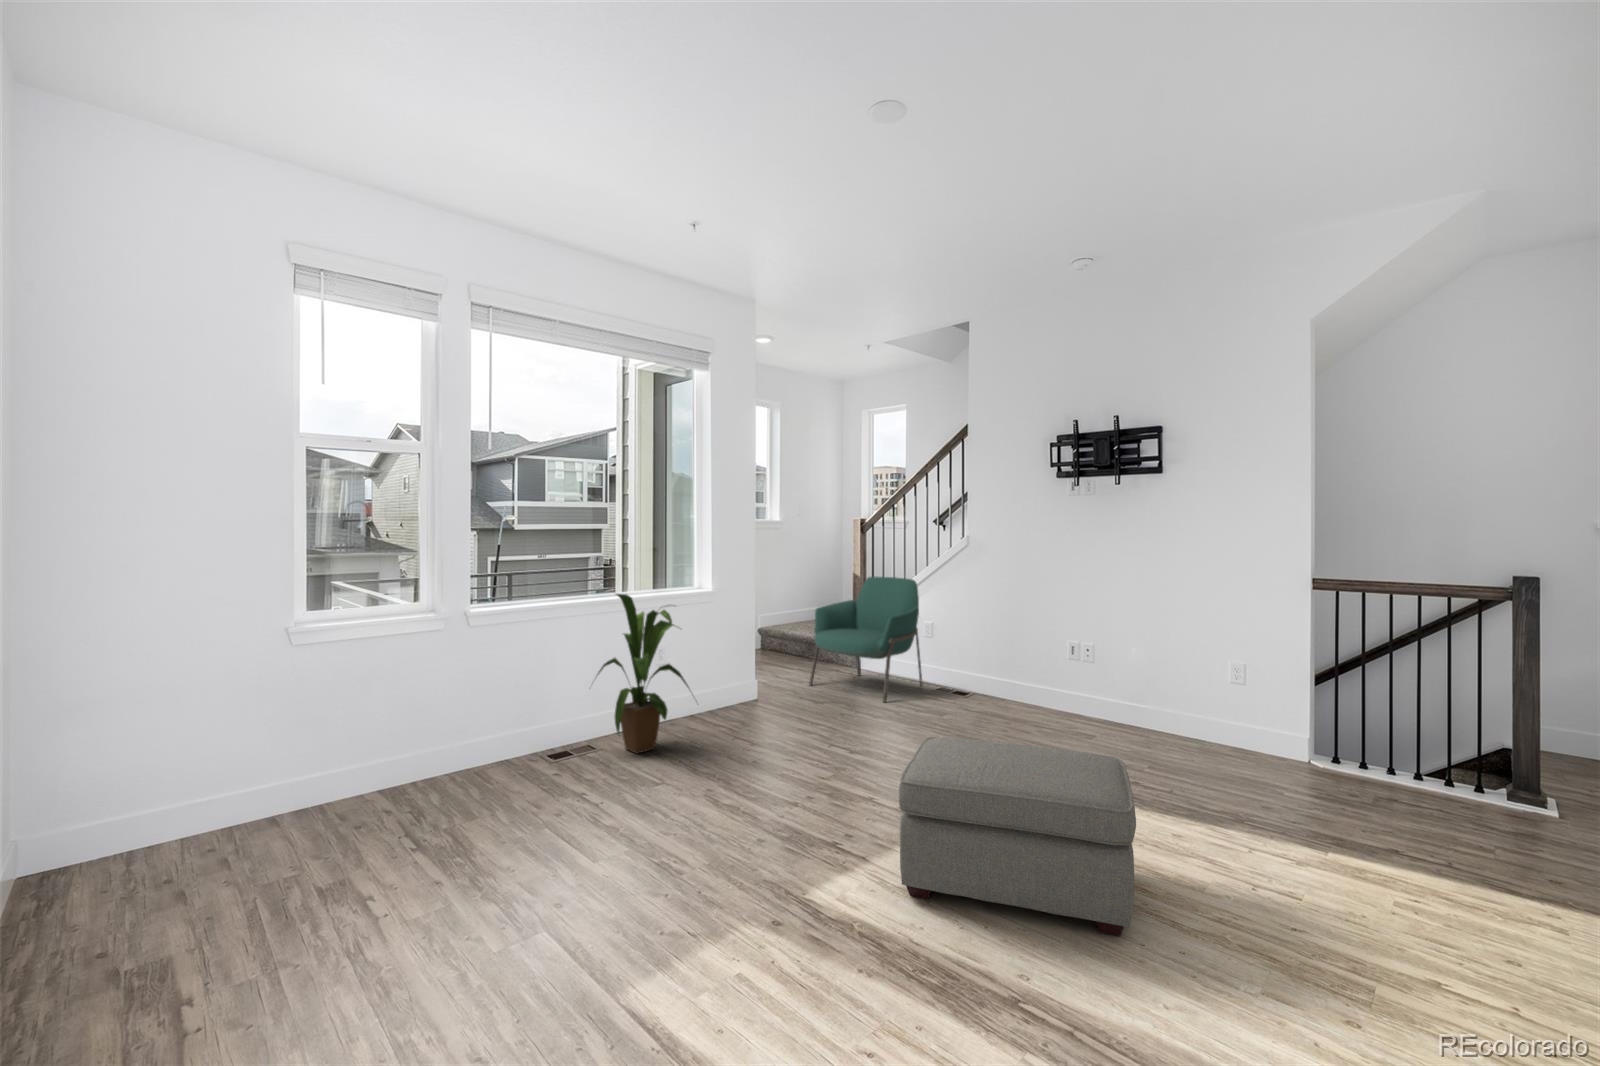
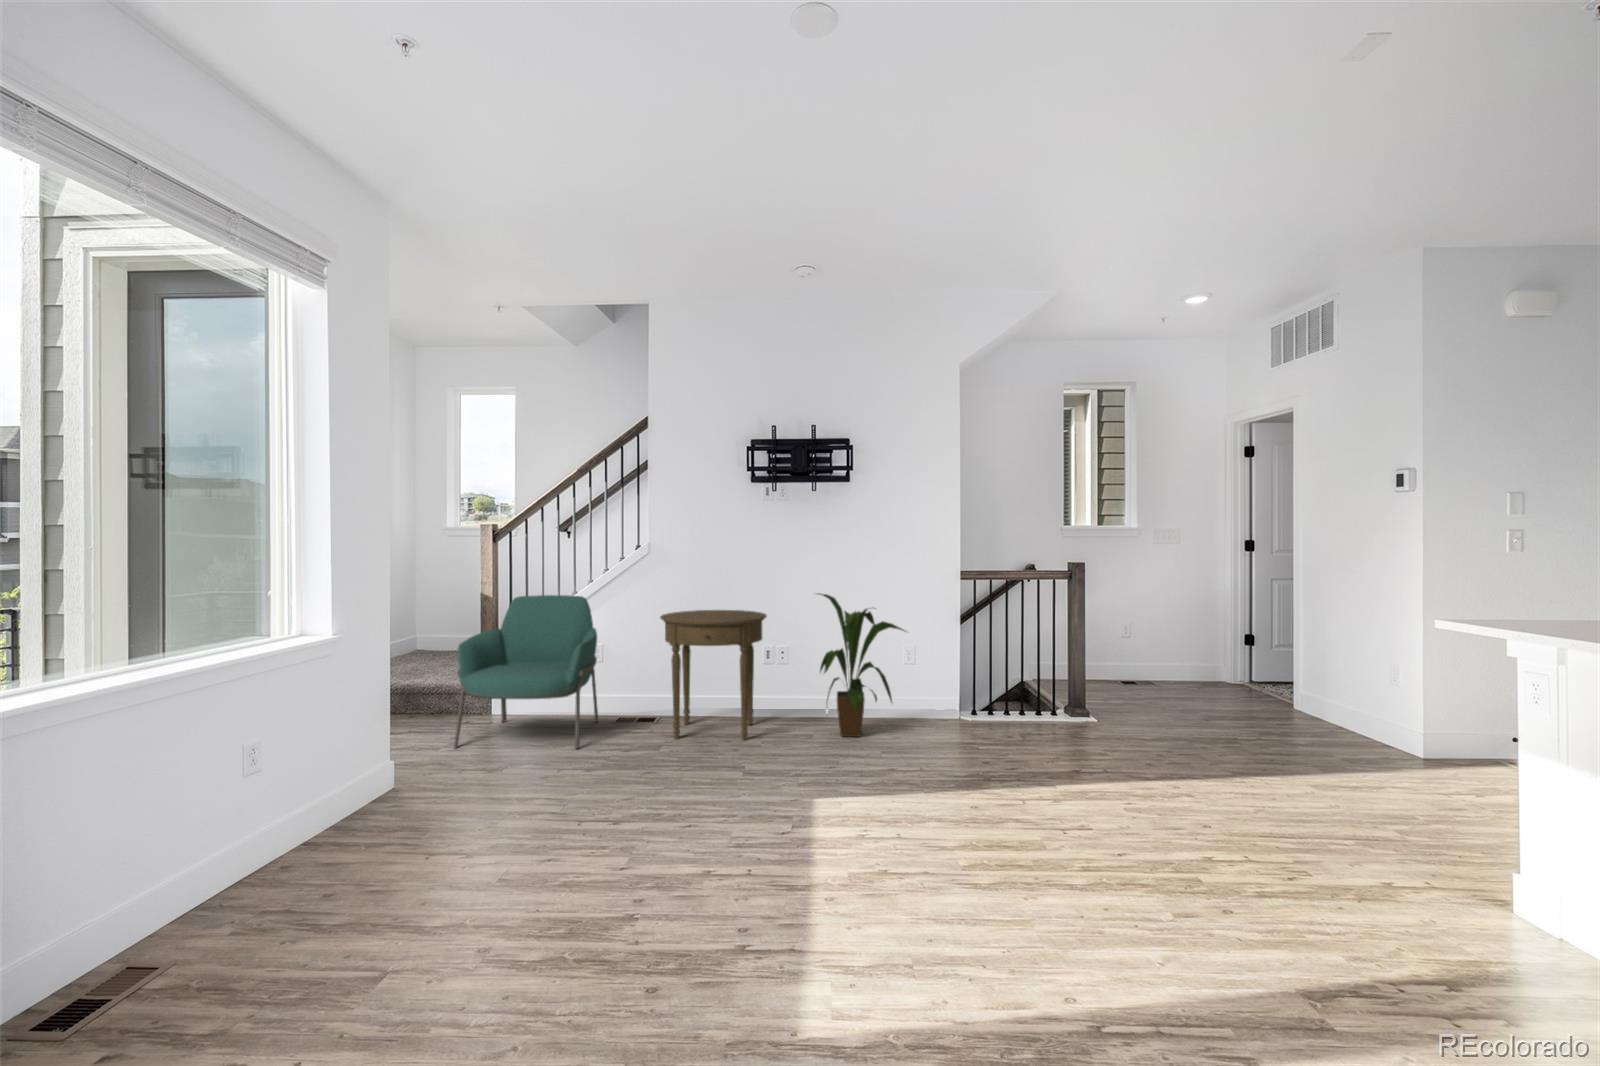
house plant: present [597,594,693,753] -> present [820,594,904,737]
side table: none [959,599,1059,725] -> present [660,610,766,740]
ottoman: present [899,737,1136,936] -> none [820,755,1080,968]

